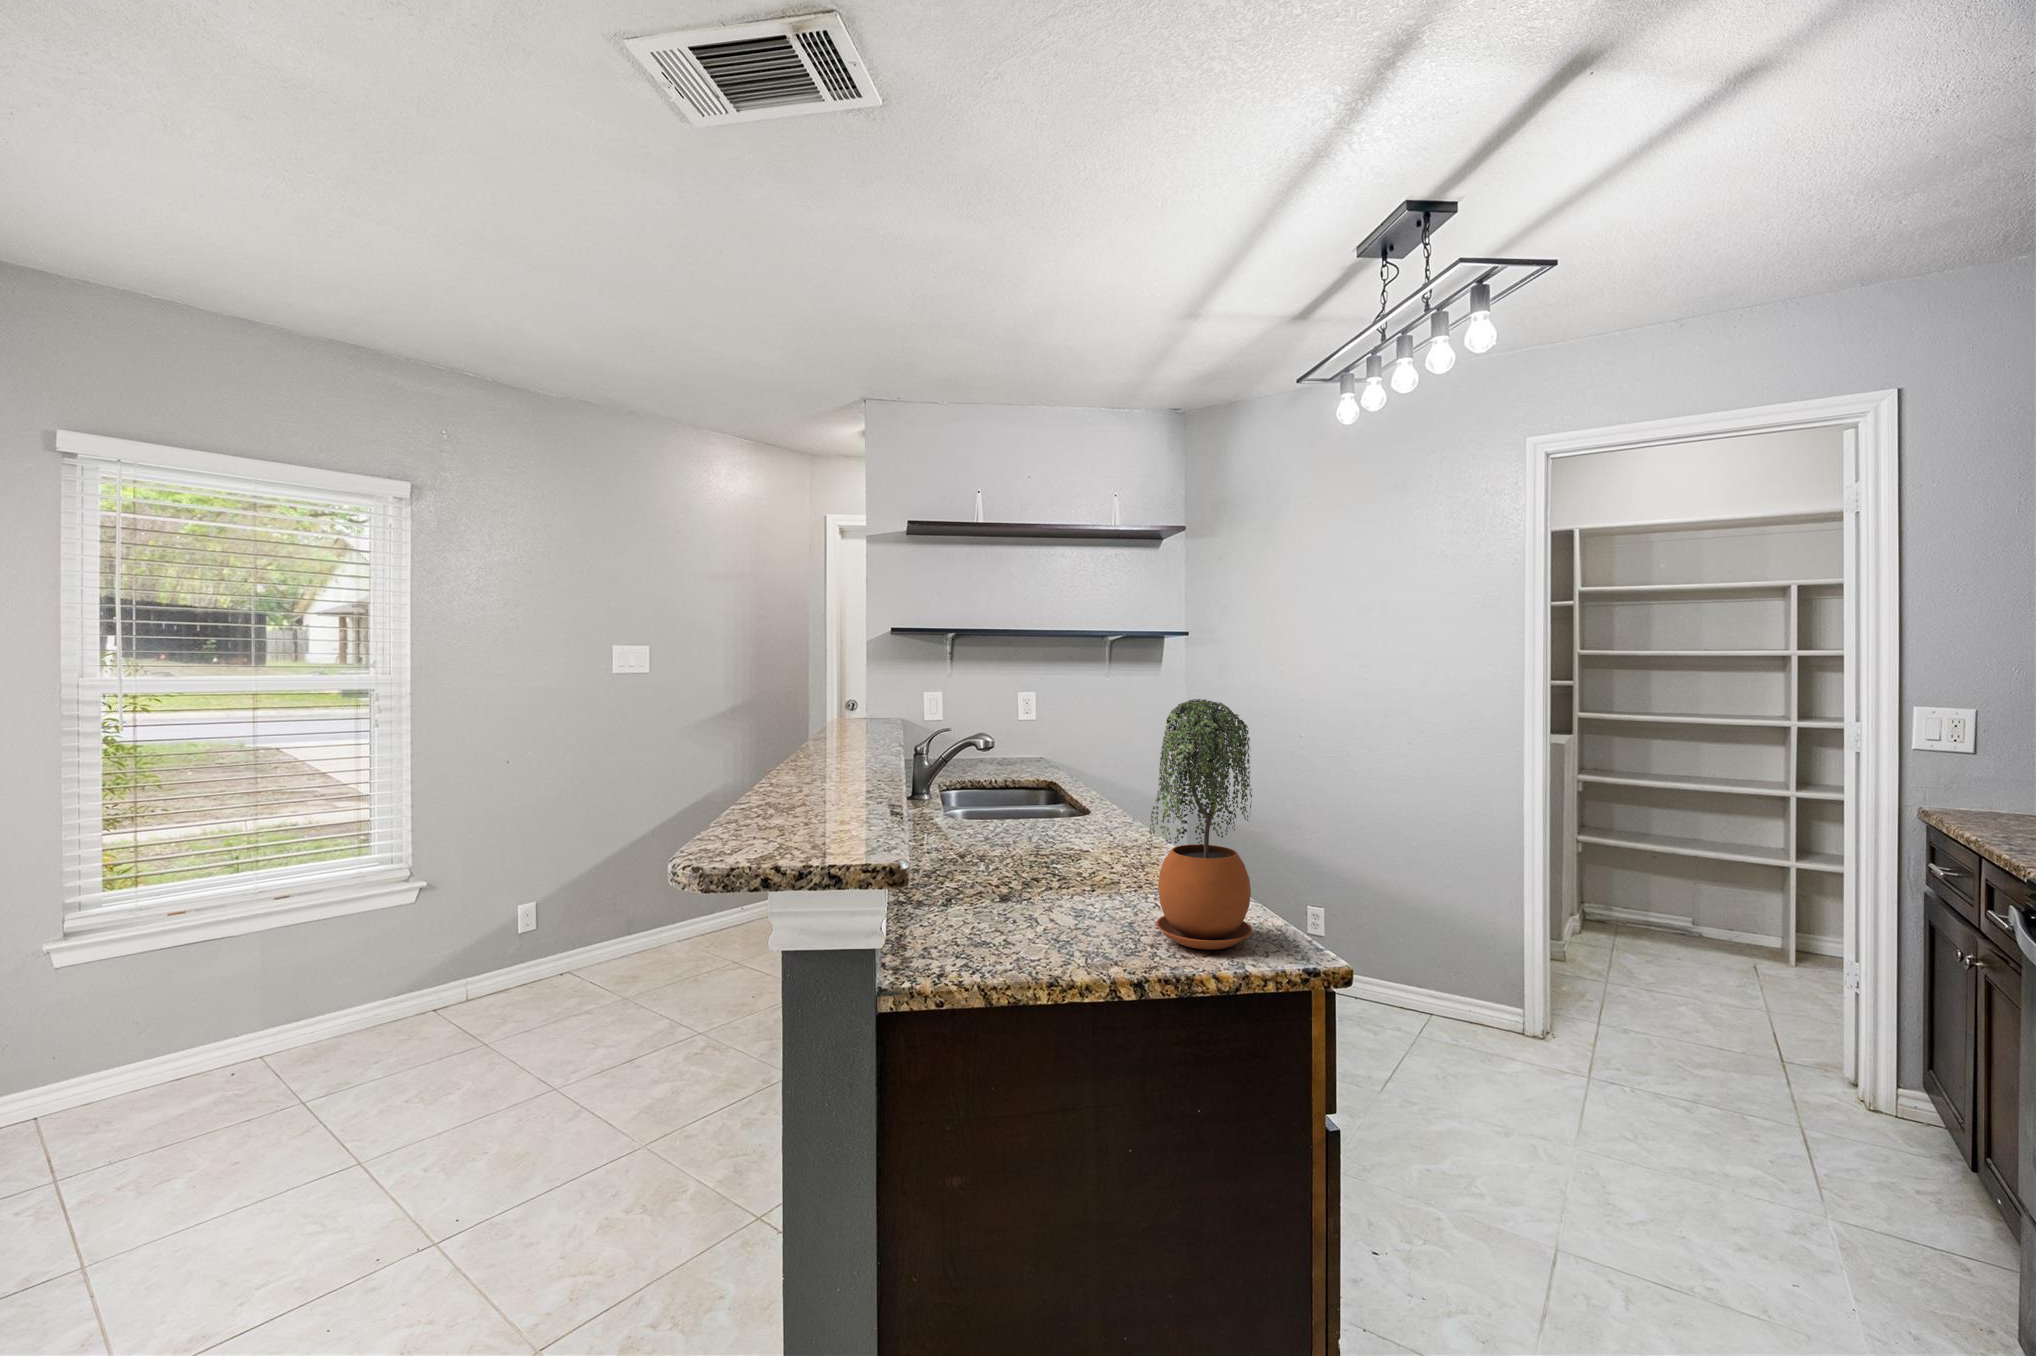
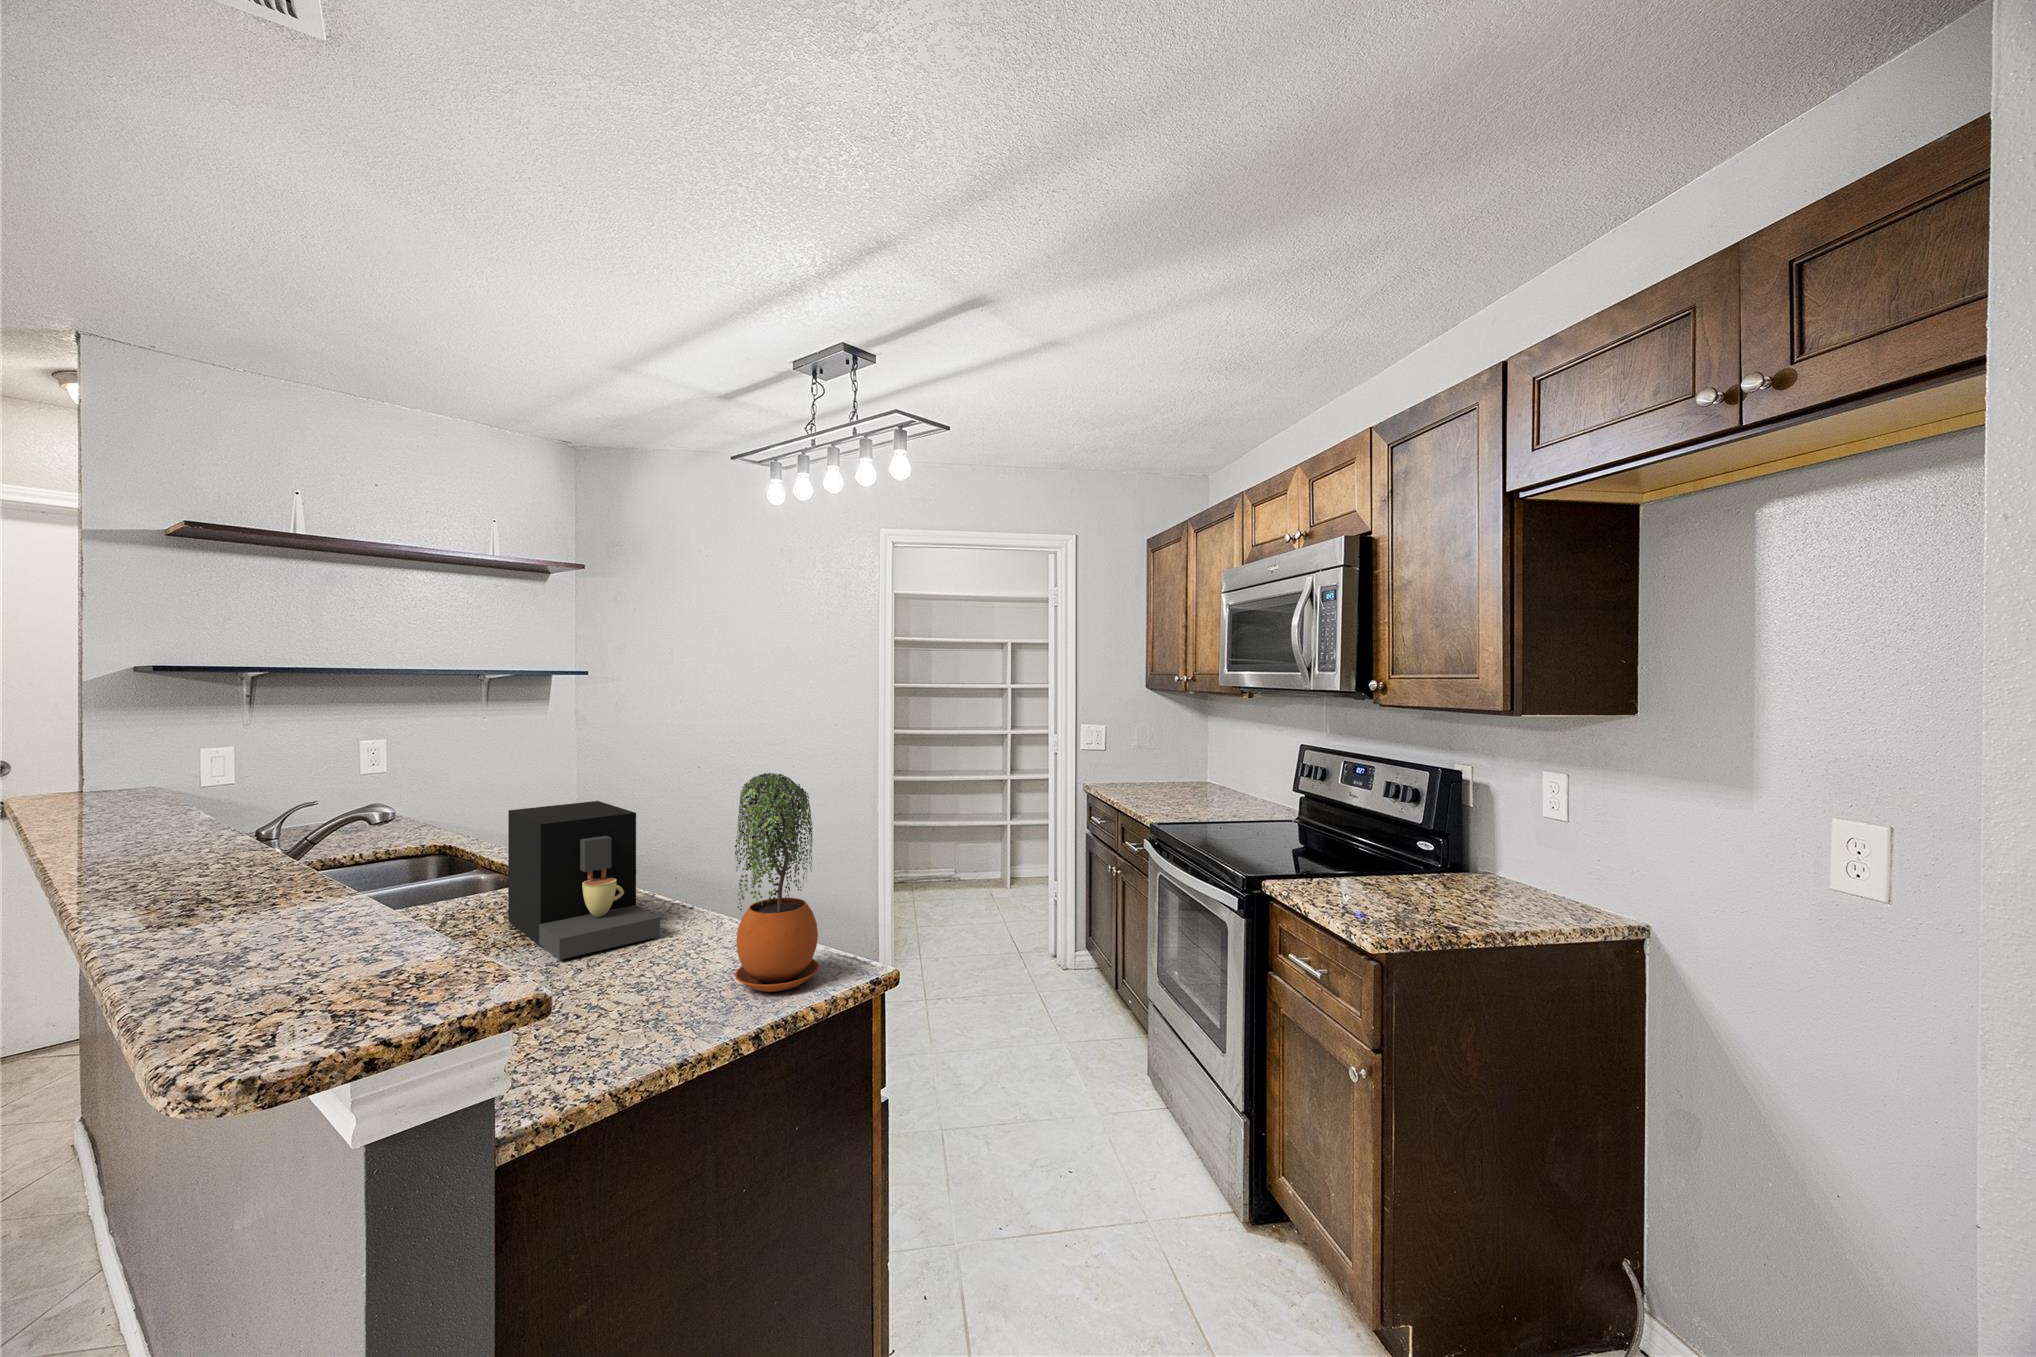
coffee maker: none [1045,737,1140,874] -> present [508,801,660,960]

